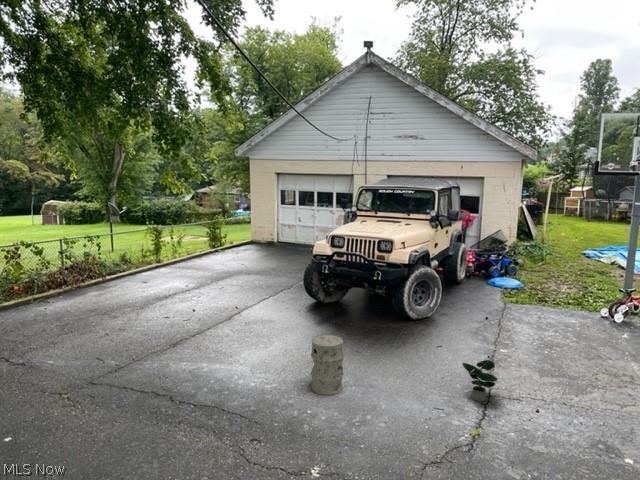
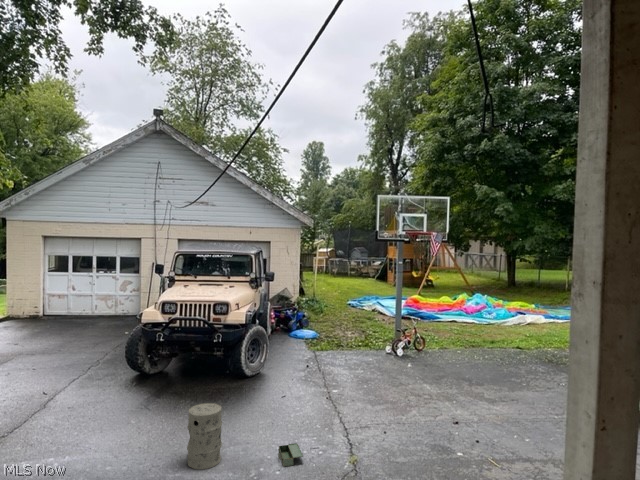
potted plant: present [462,360,498,402] -> none [325,397,354,435]
toolbox: none [394,394,420,417] -> present [278,443,303,466]

